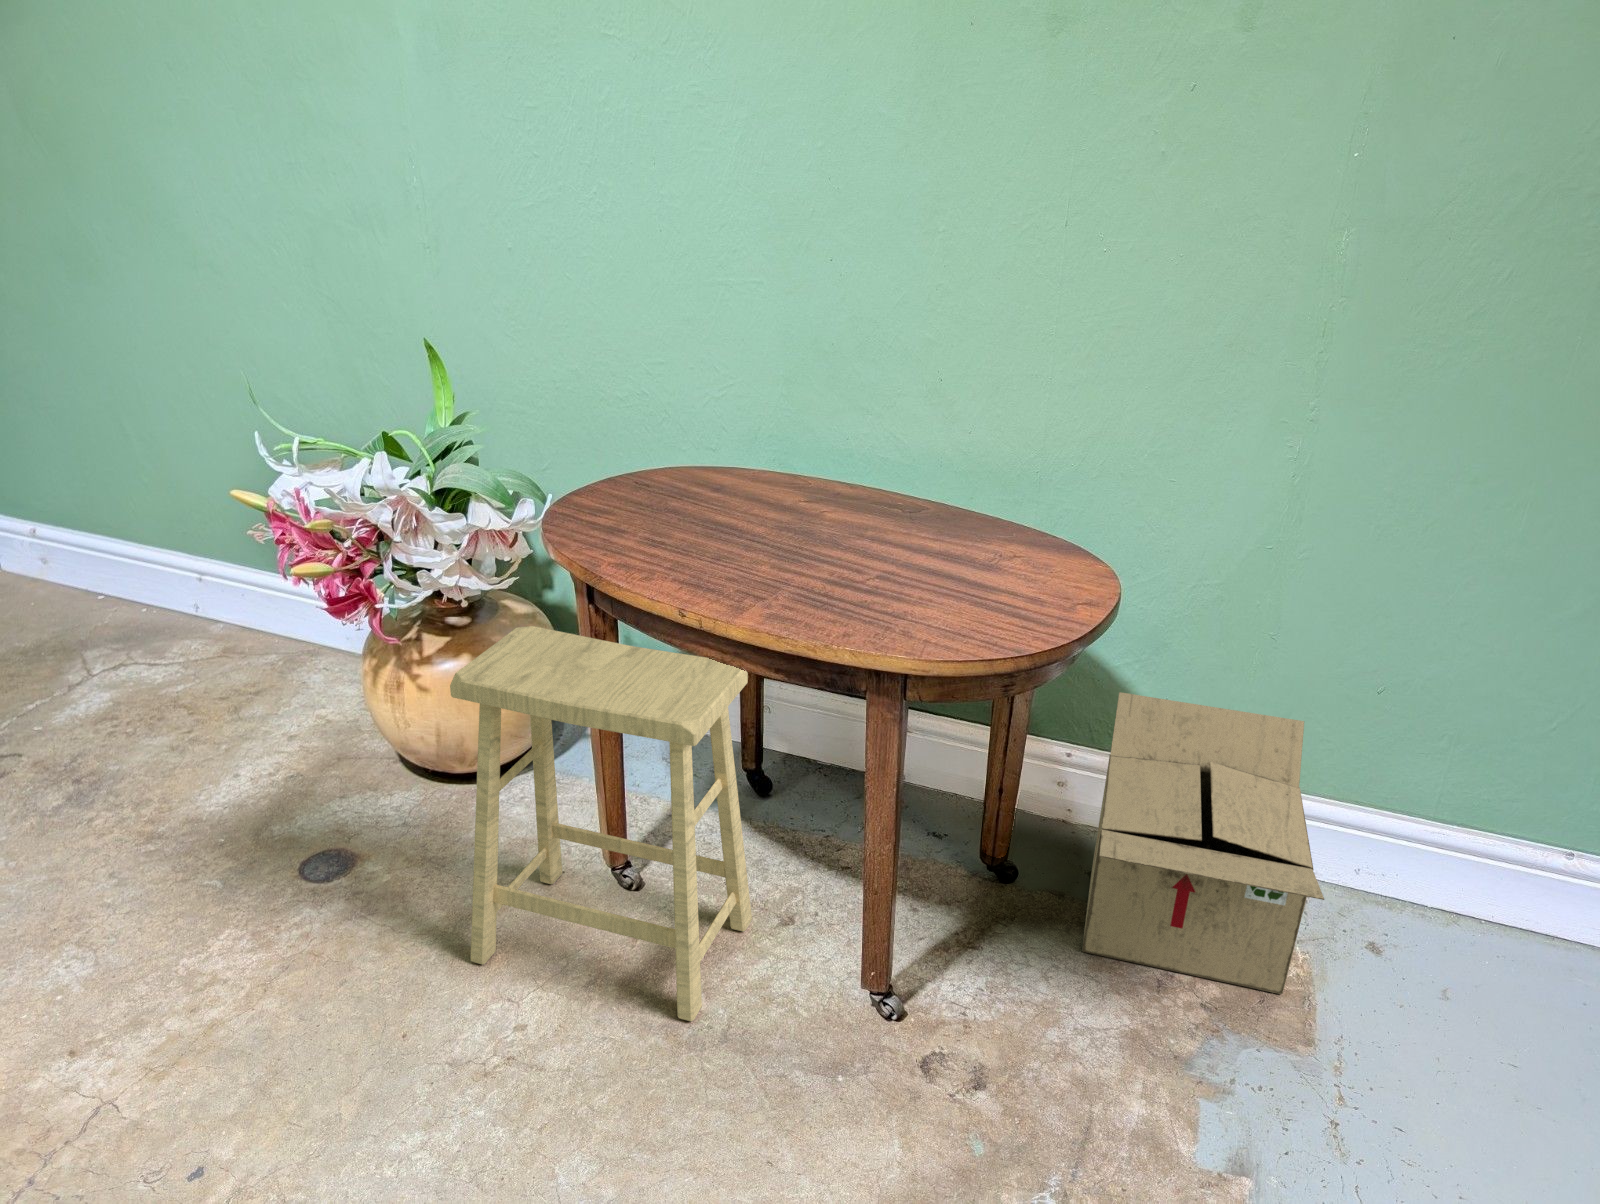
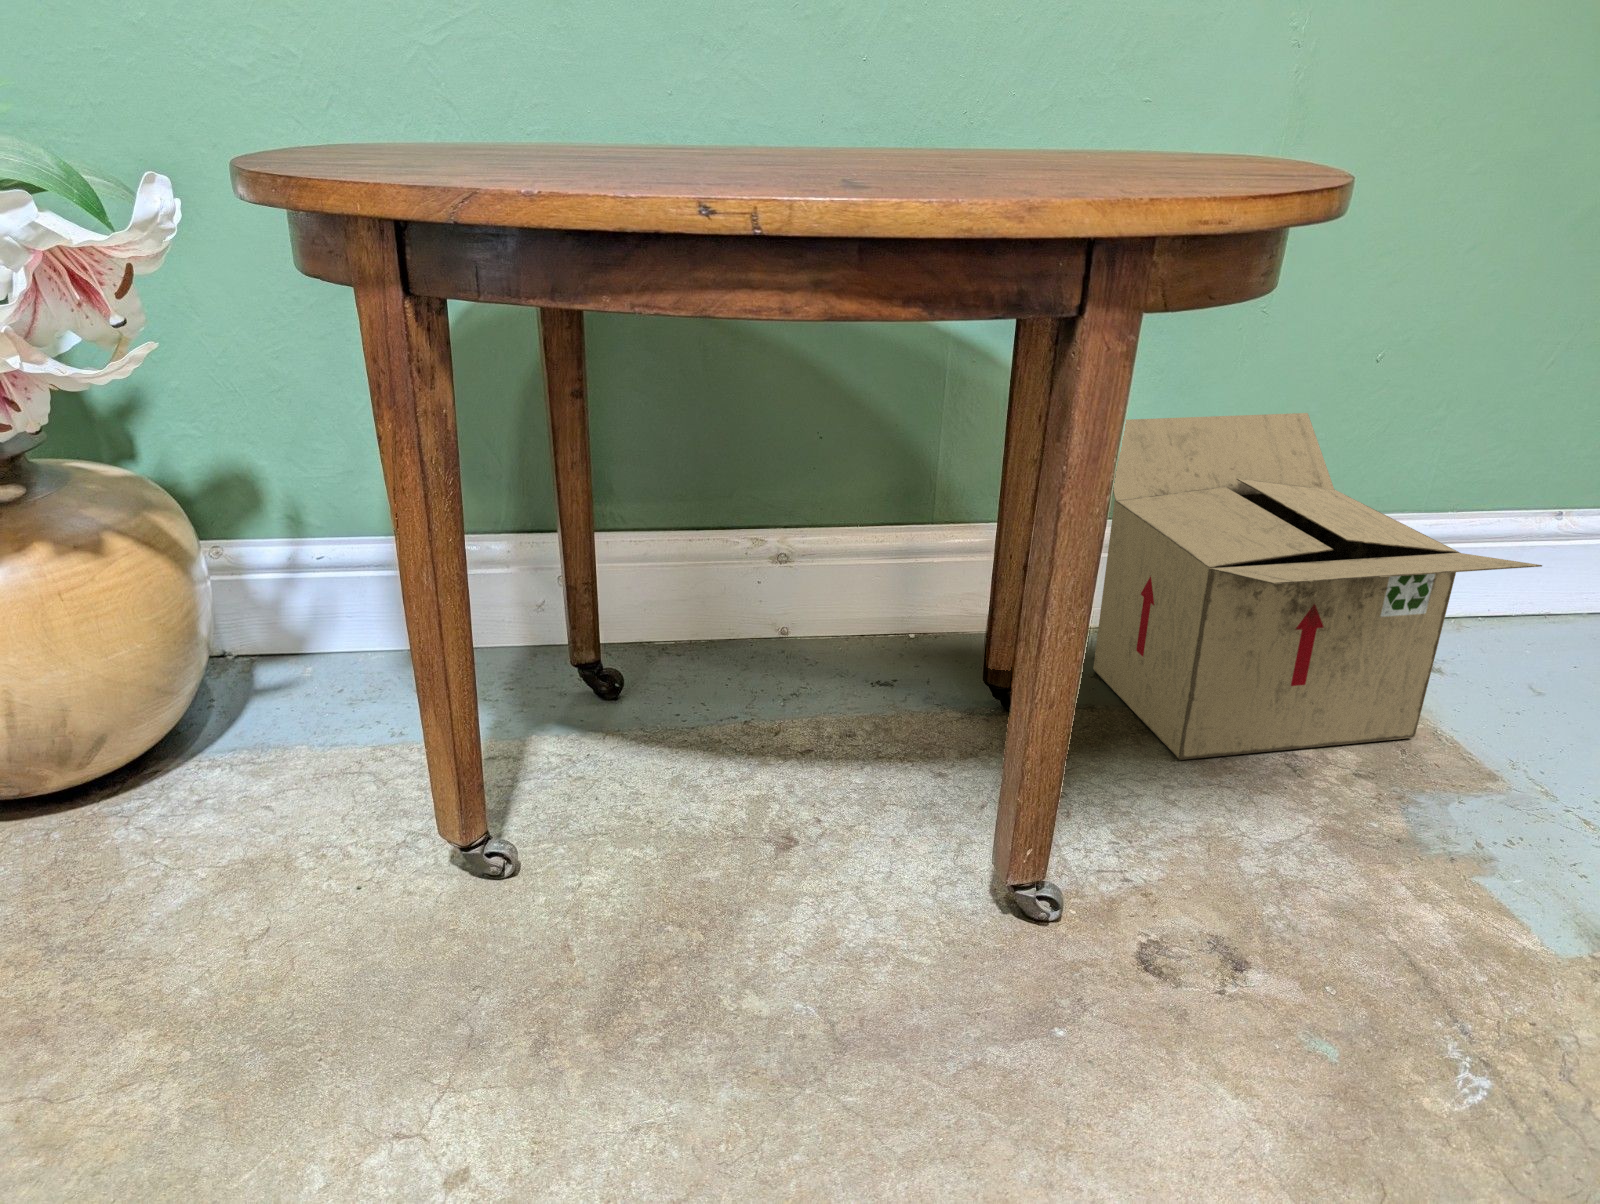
footstool: present [450,626,752,1022] -> none [149,371,771,1095]

